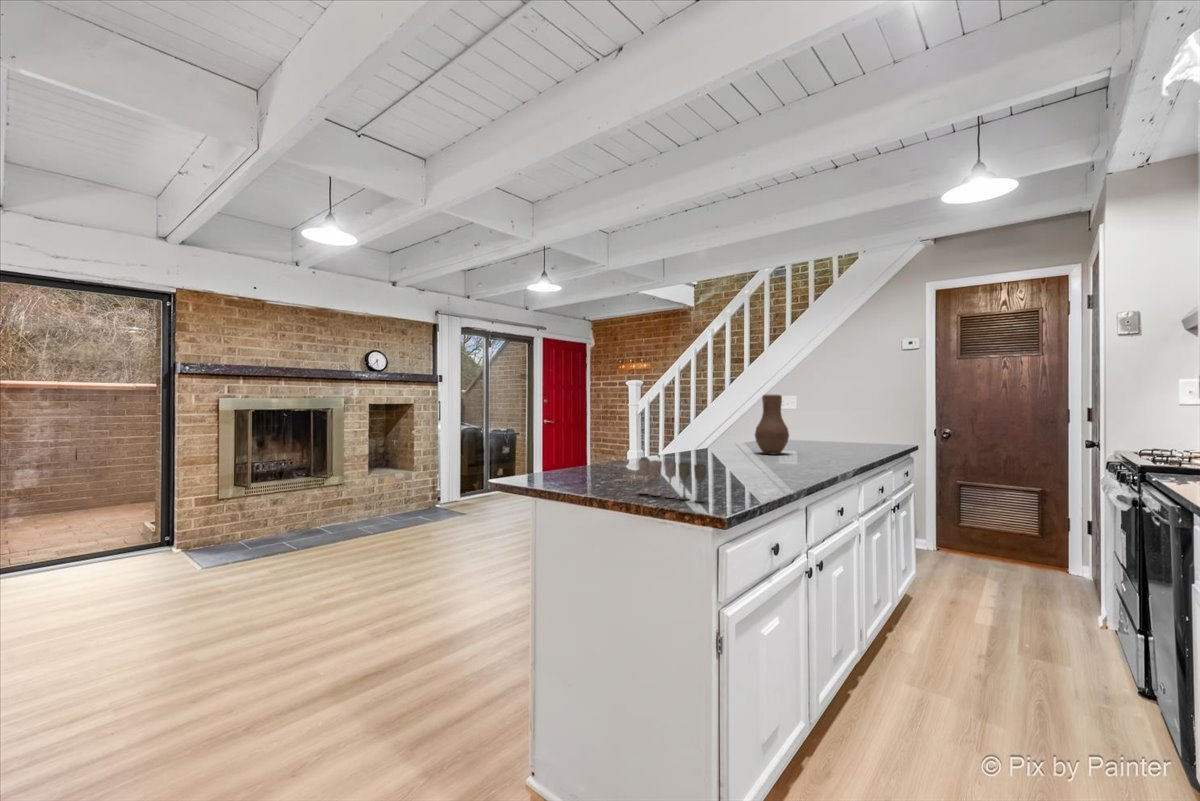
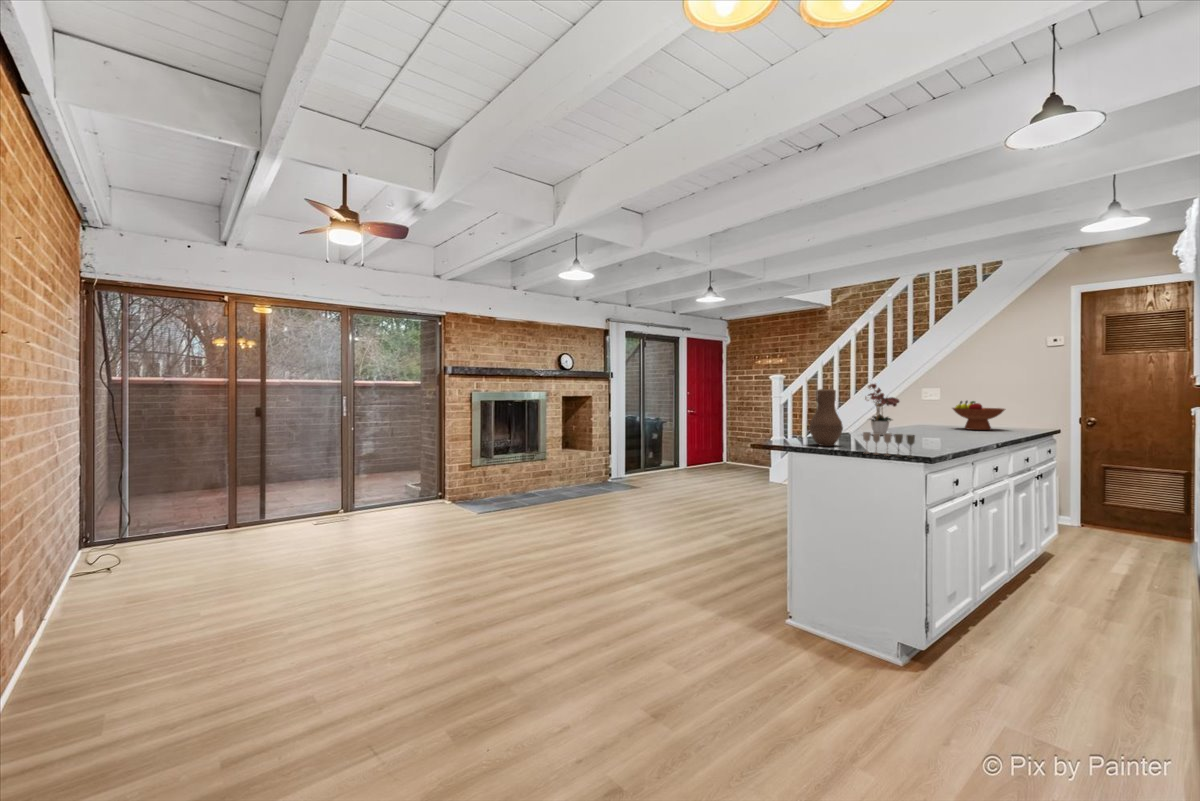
flower arrangement: none [685,384,733,456] -> present [865,384,899,435]
vase: present [755,395,789,454] -> present [809,389,843,446]
fruit bowl: none [799,410,858,446] -> present [953,401,1005,430]

